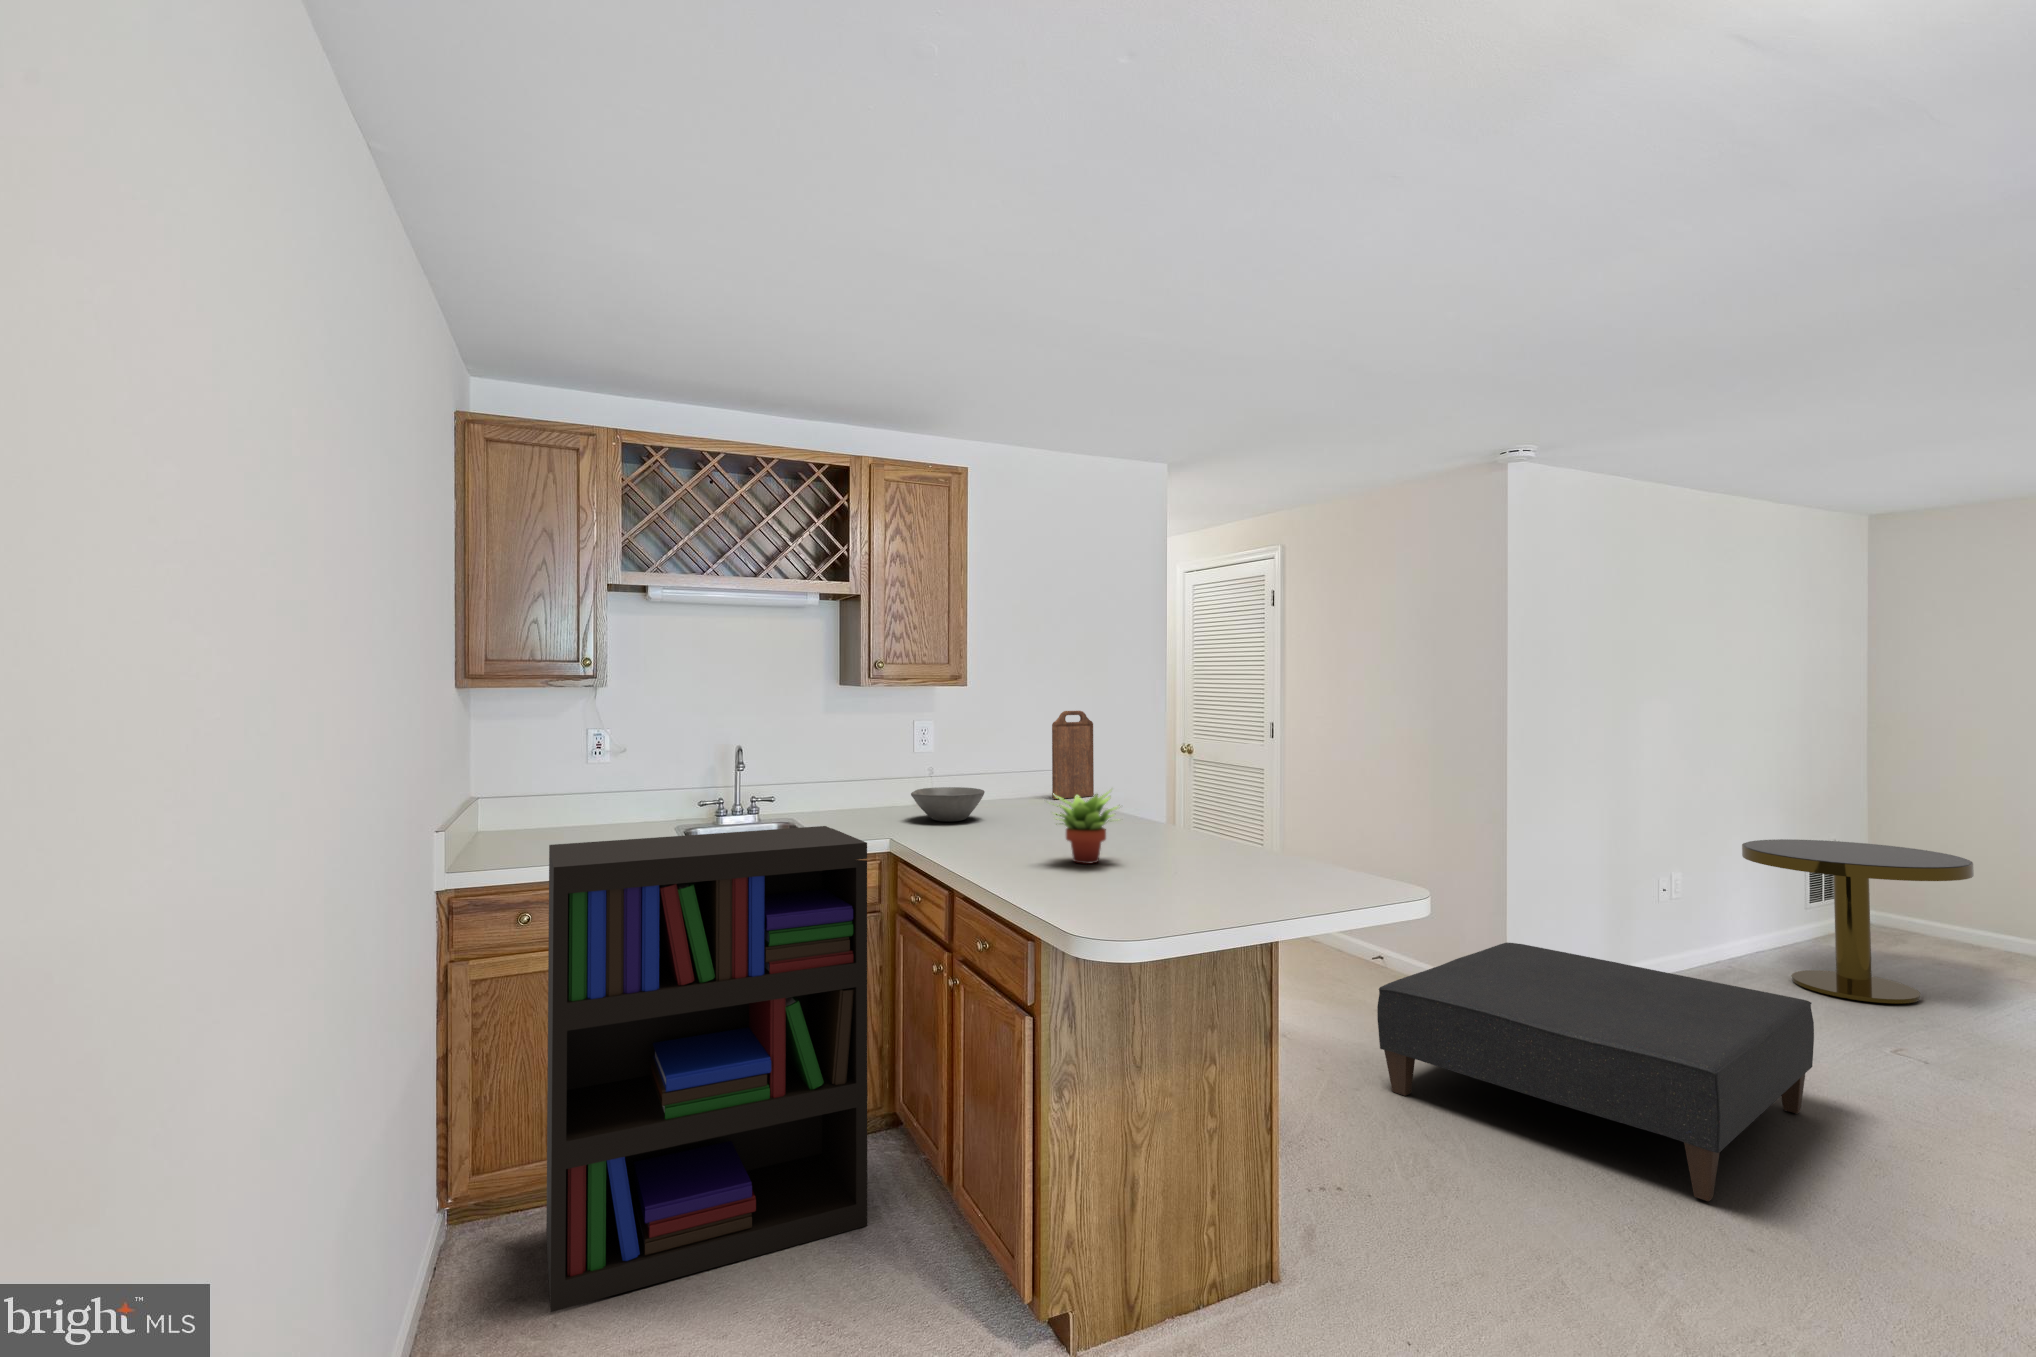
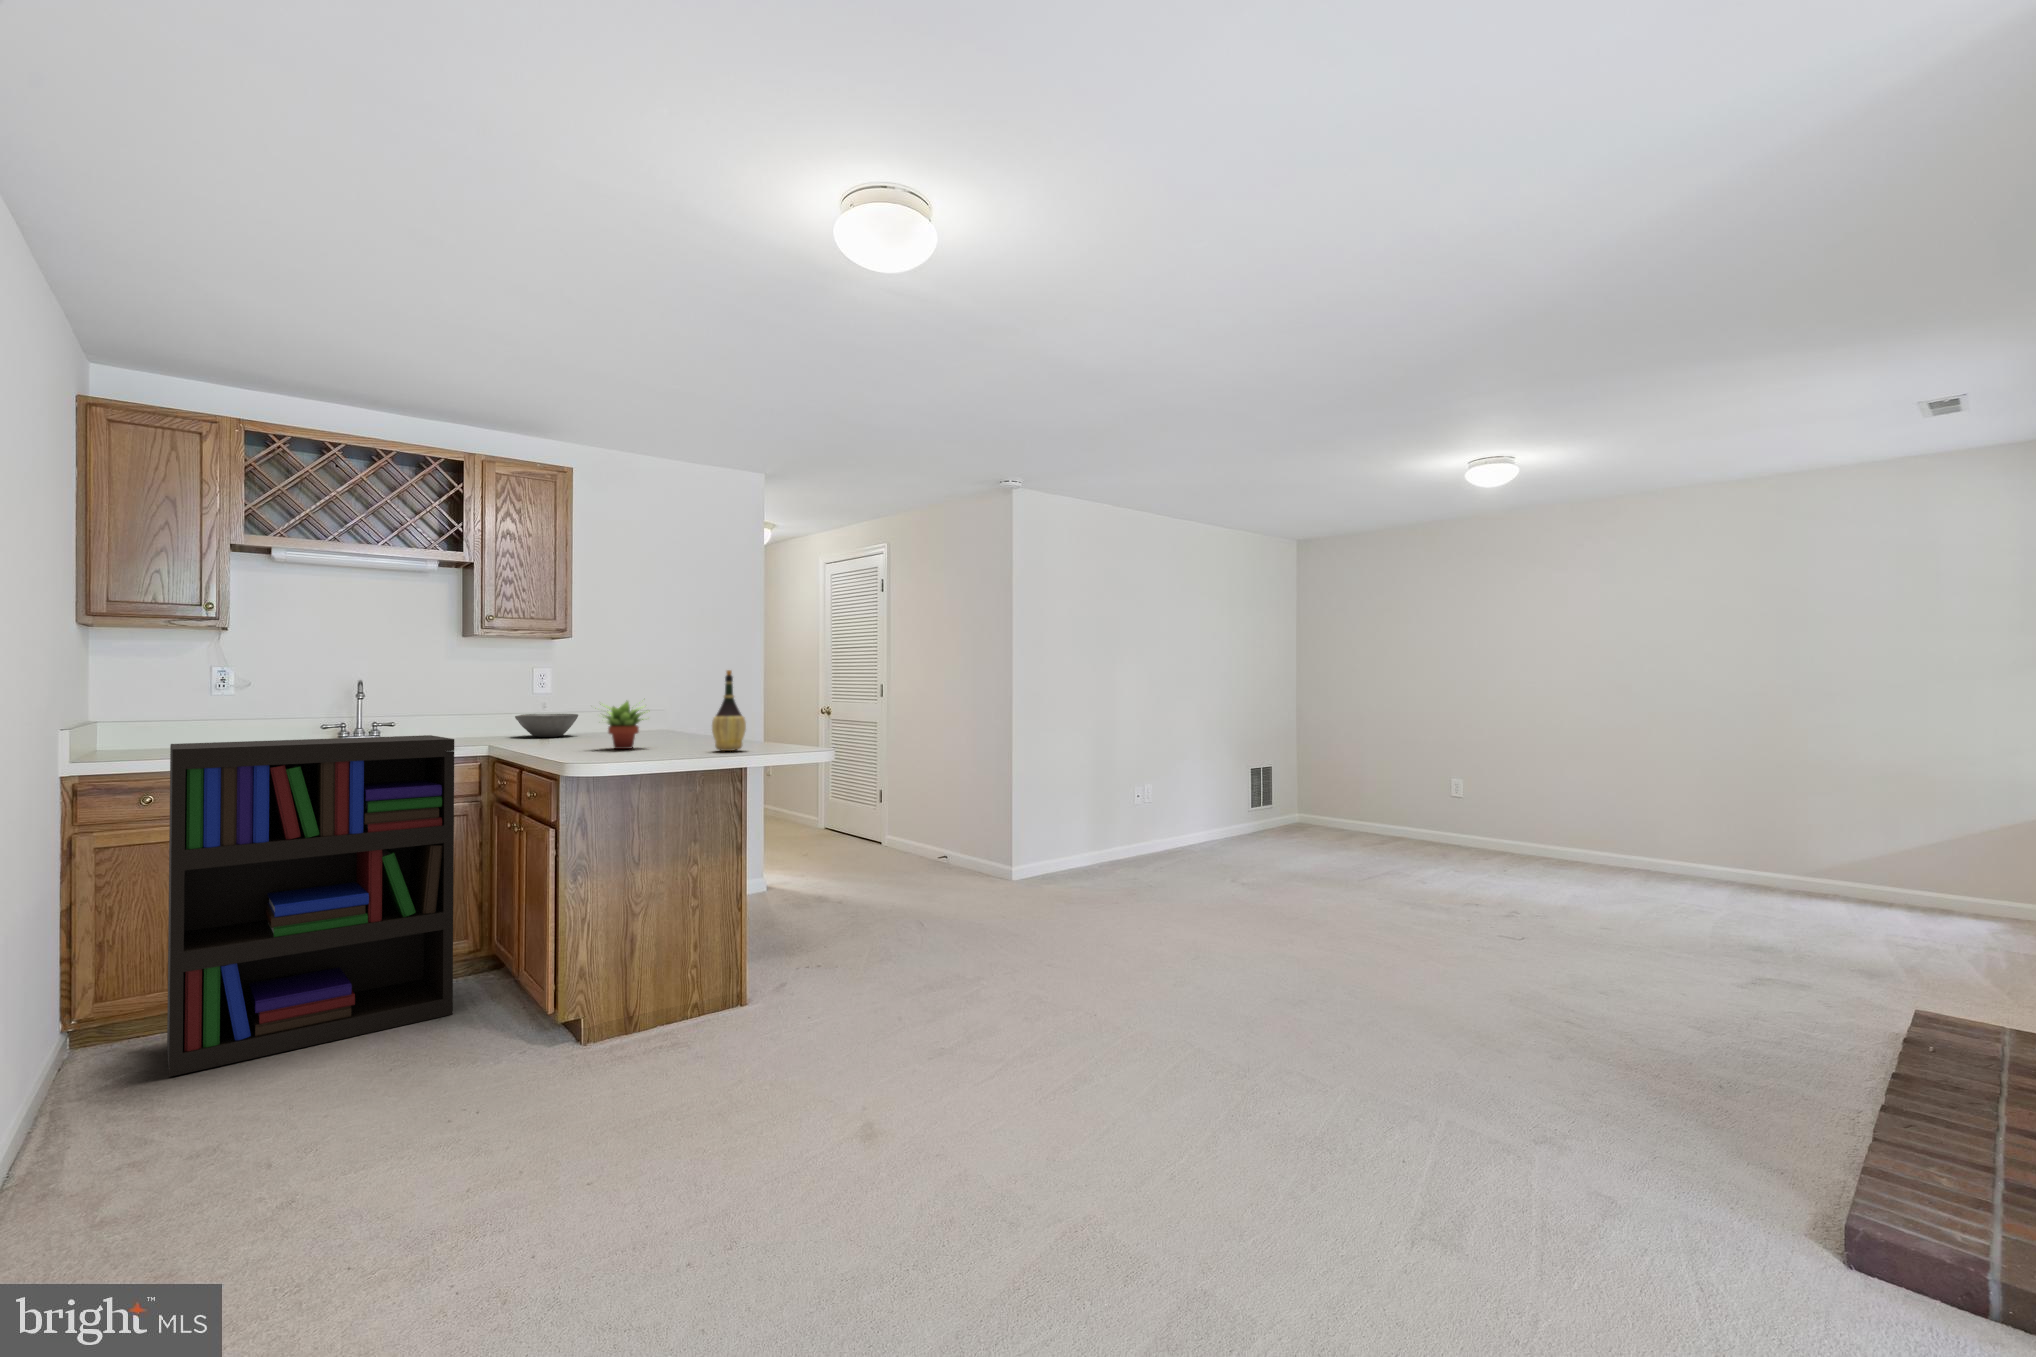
cutting board: present [1052,711,1094,799] -> none [652,661,689,728]
wine bottle: none [1225,751,1277,877] -> present [712,670,746,751]
side table: present [1742,839,1974,1003] -> none [1174,759,1291,858]
ottoman: present [1377,943,1814,1201] -> none [880,825,1144,952]

